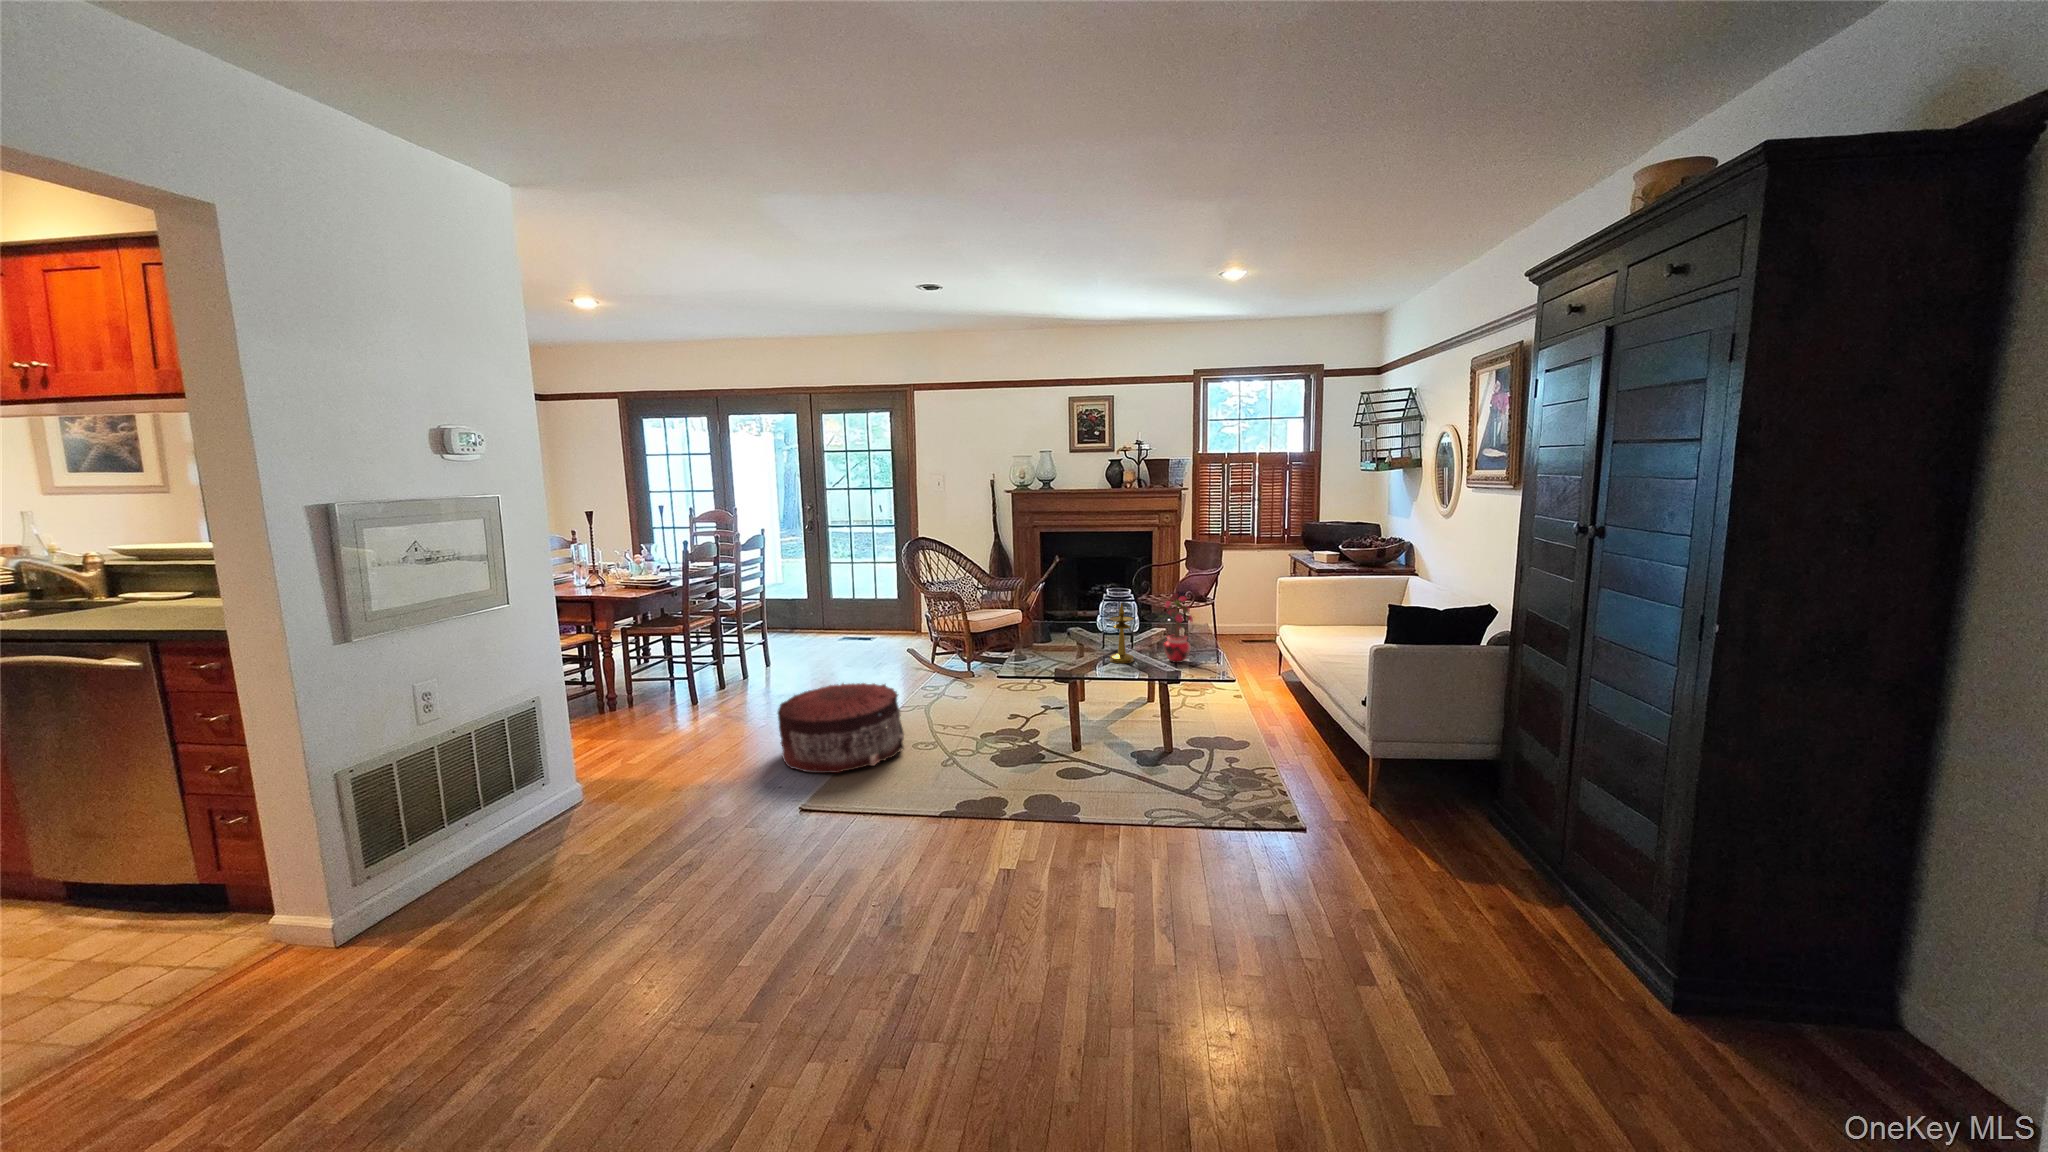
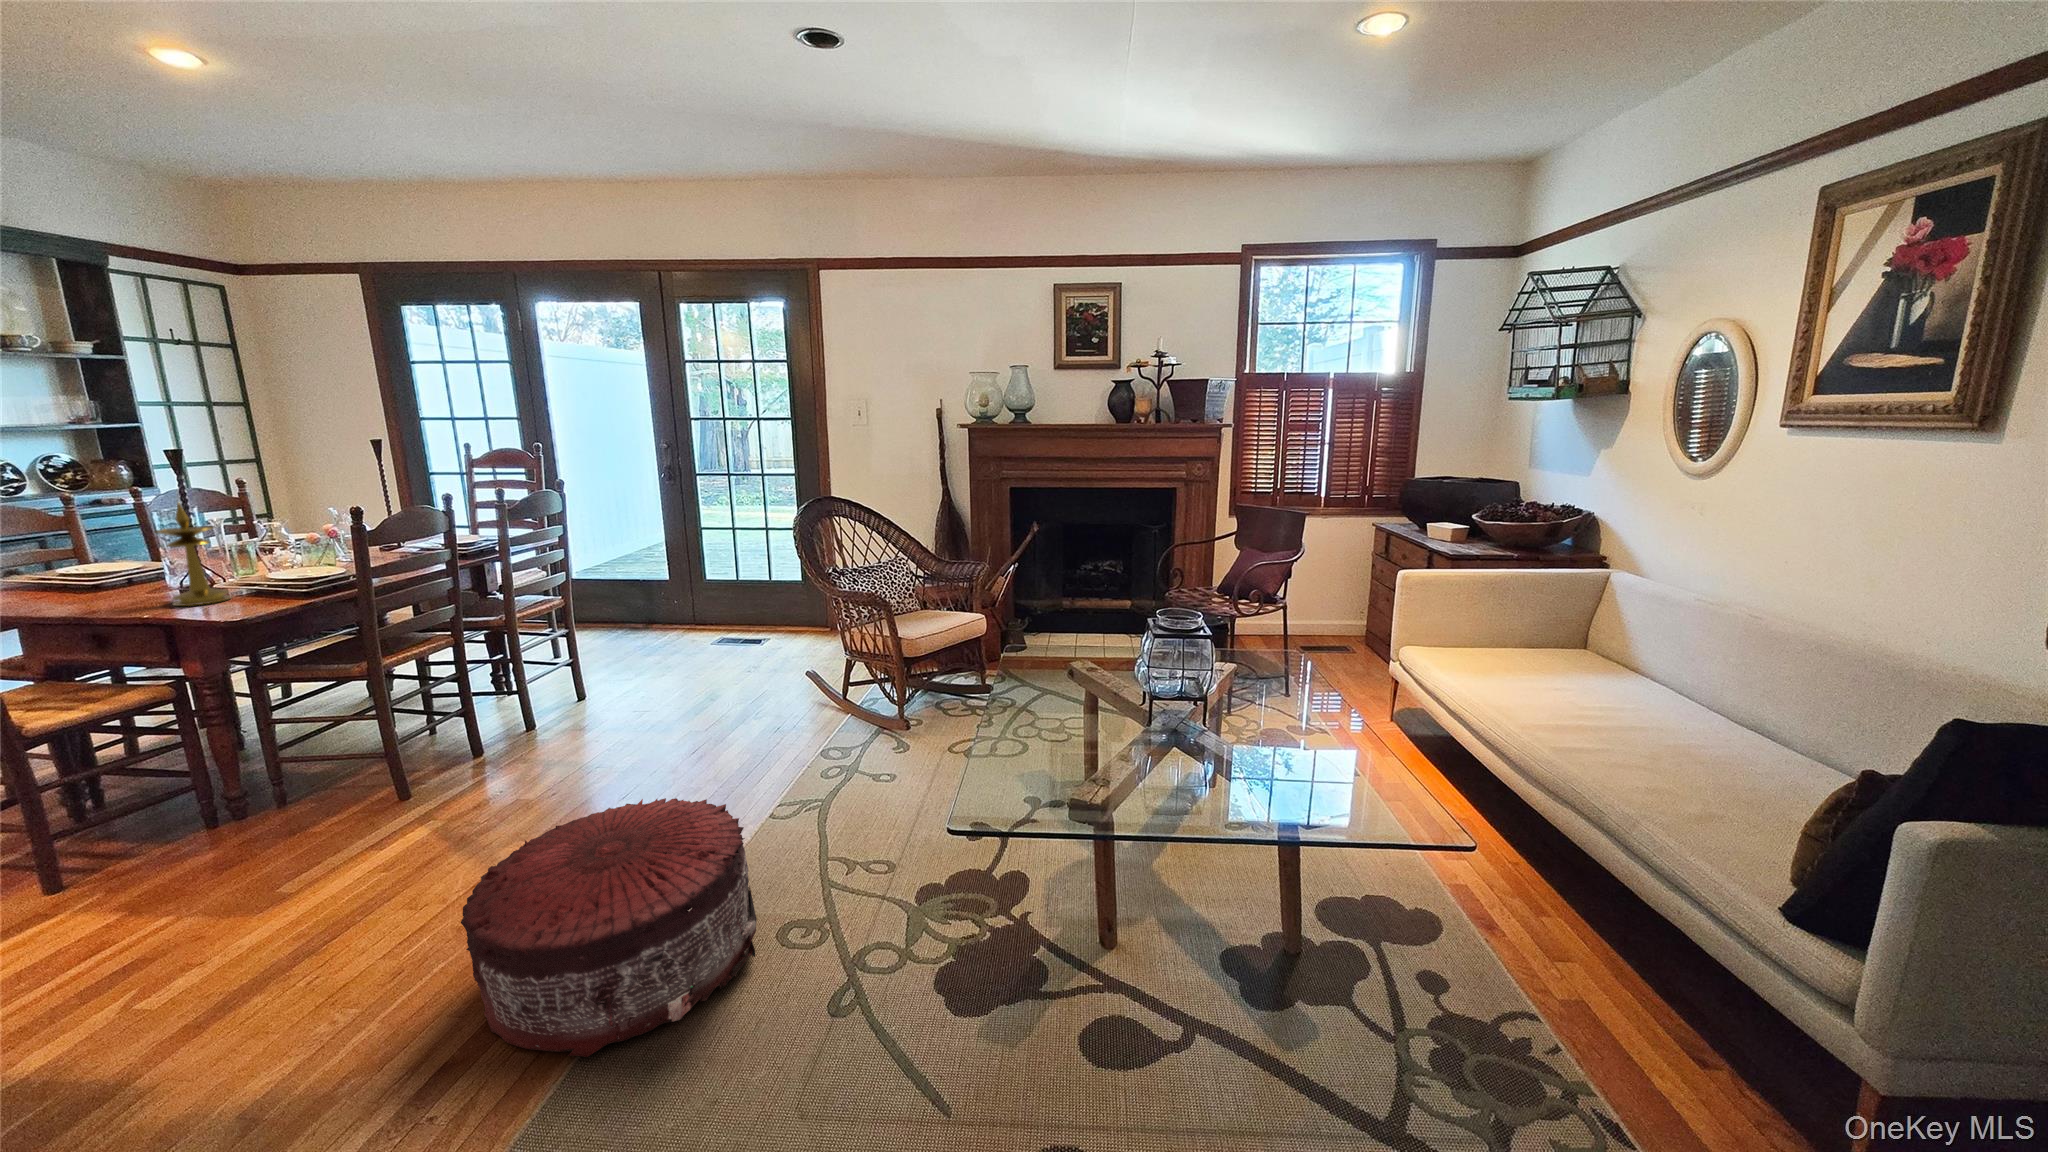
potted plant: present [1163,594,1193,663] -> none [1258,626,1332,760]
candlestick: present [1109,603,1134,663] -> present [155,503,231,606]

